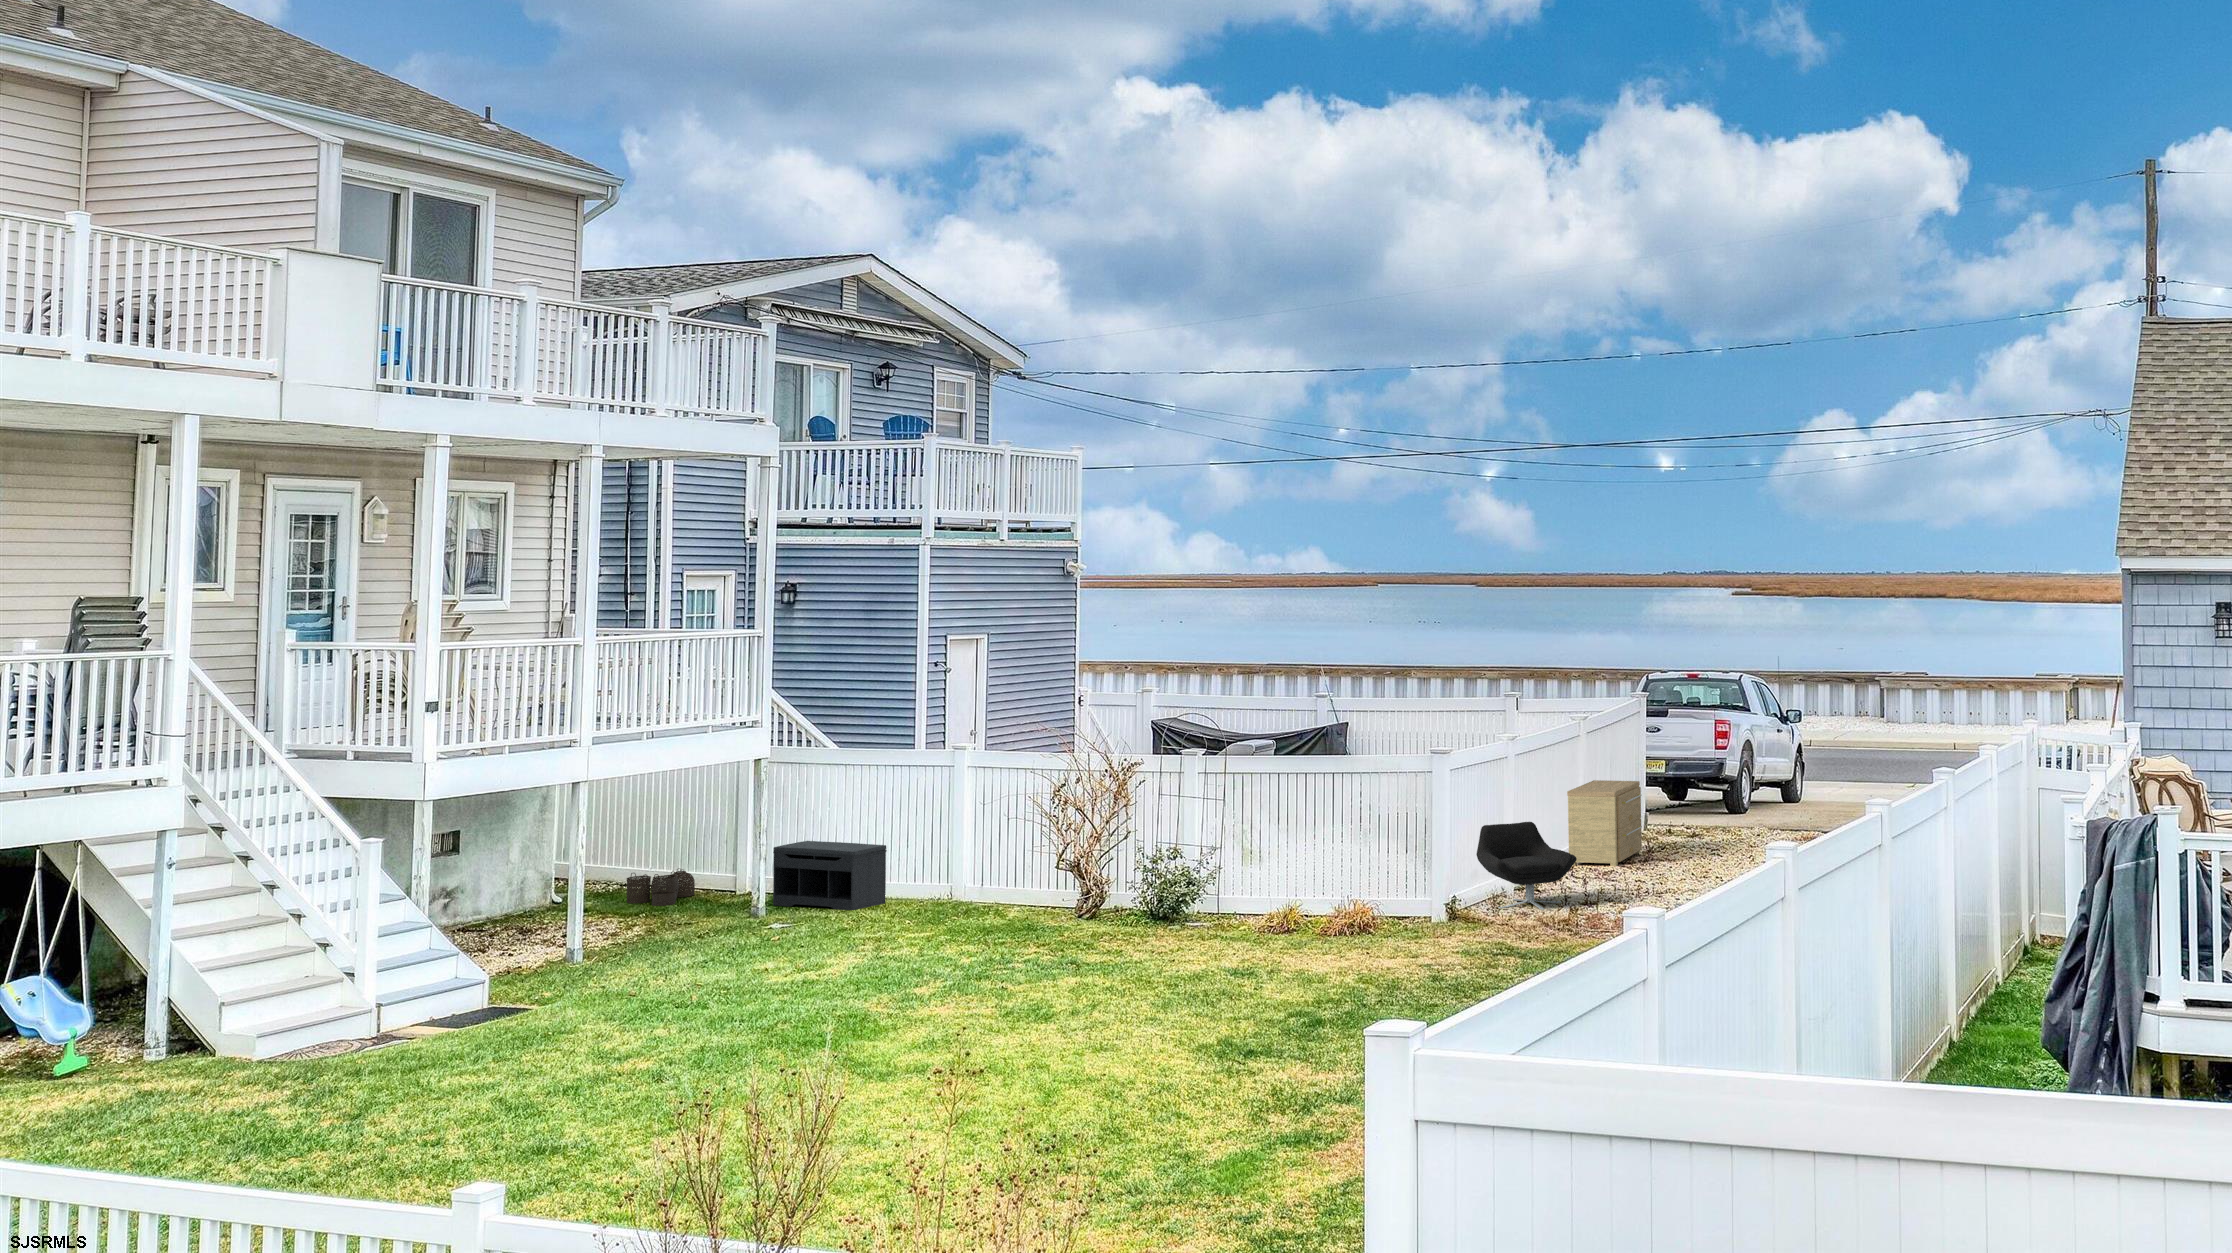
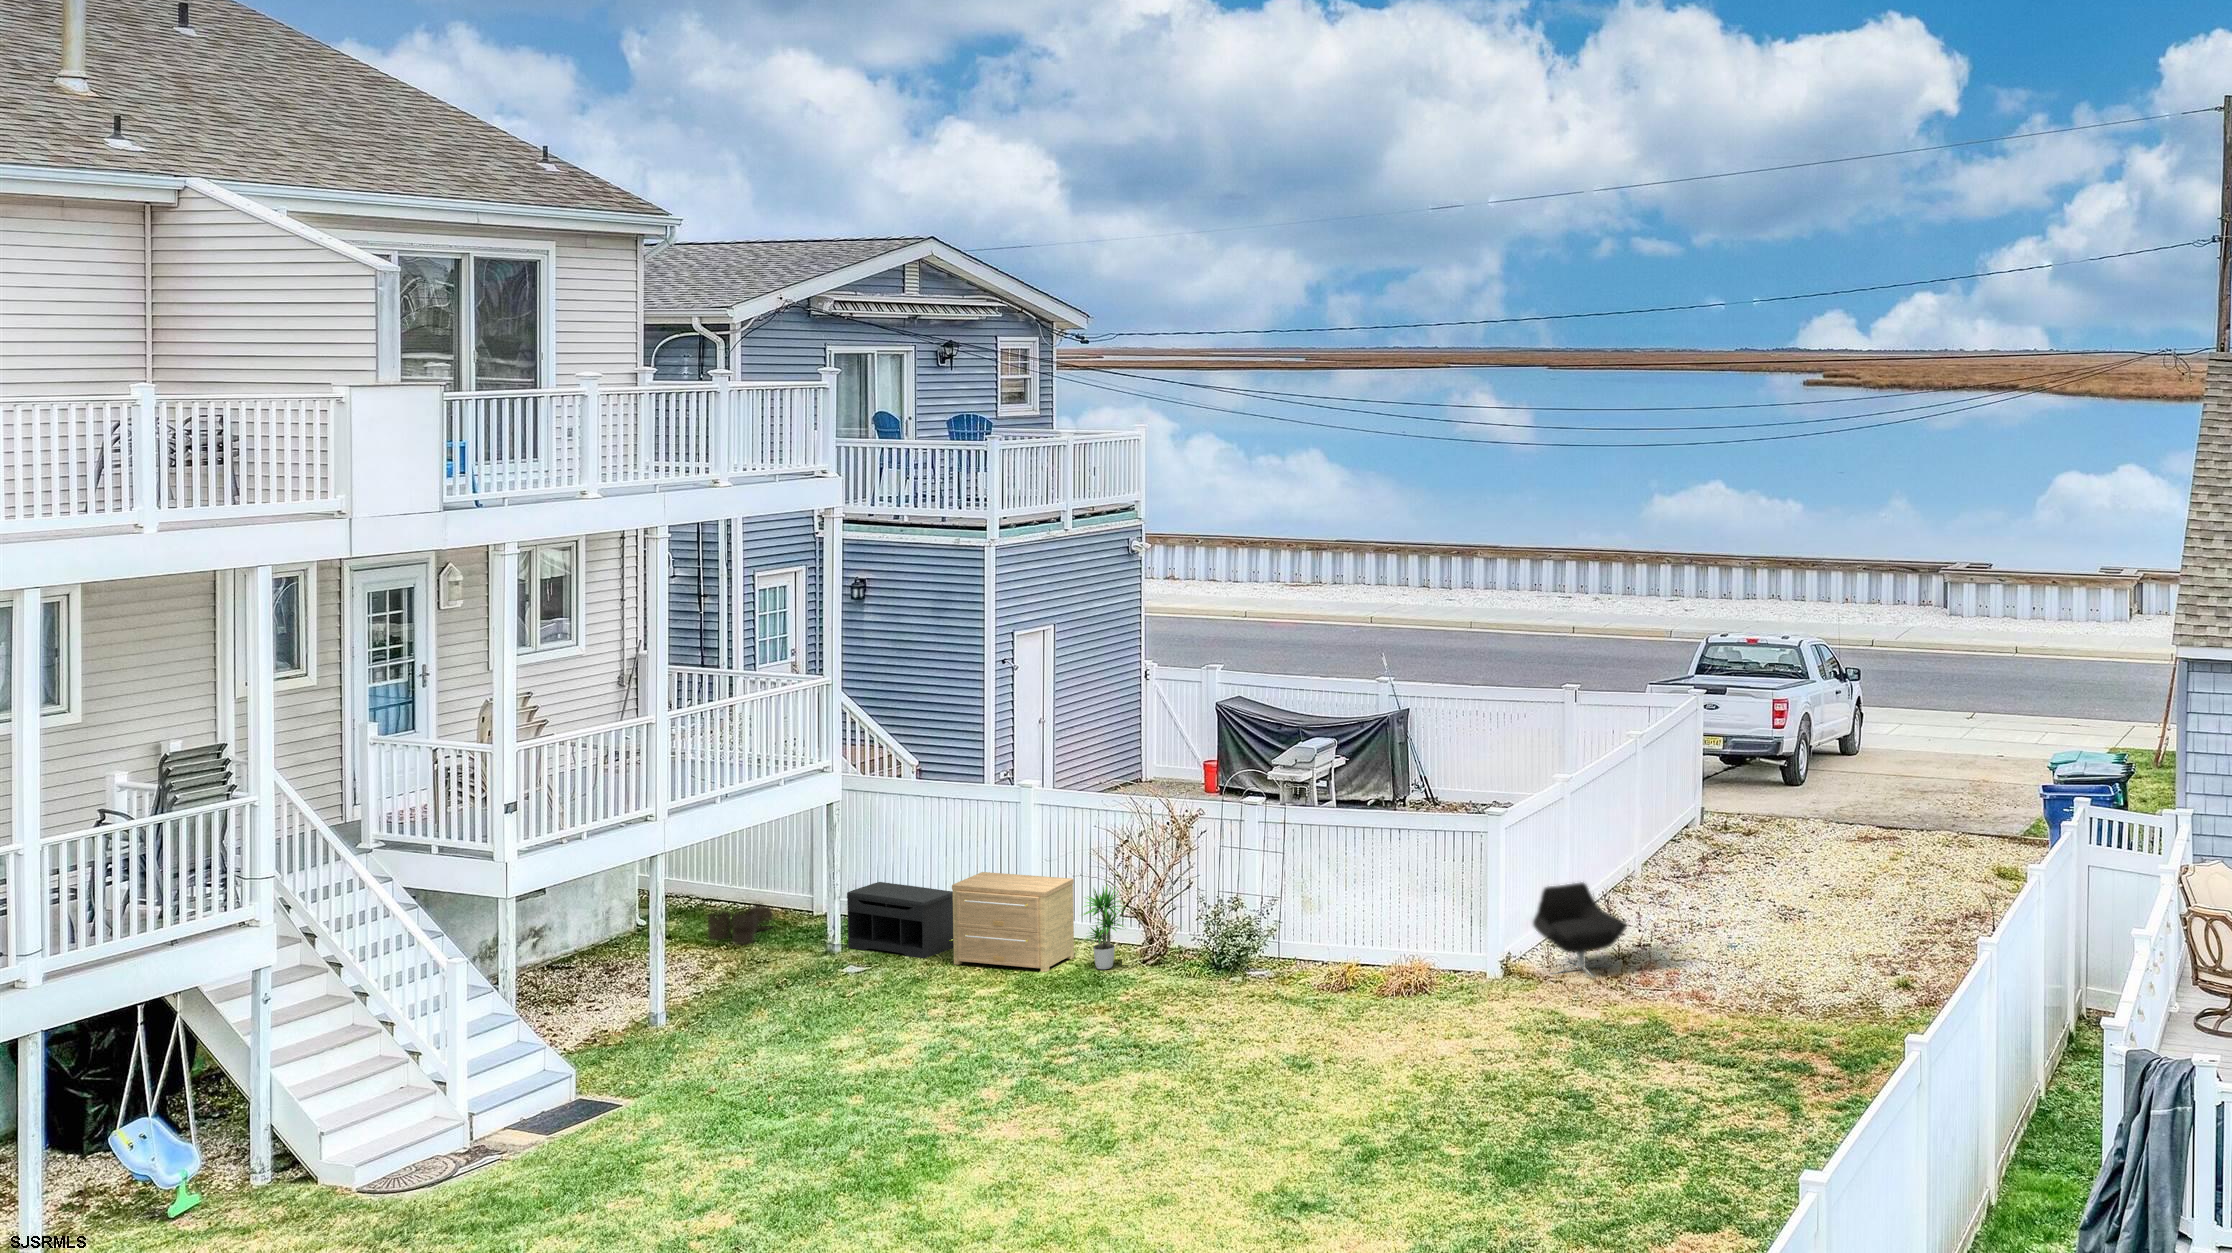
side table: present [1567,780,1642,866] -> present [952,872,1074,972]
potted plant: none [1014,825,1067,913] -> present [1084,886,1125,969]

